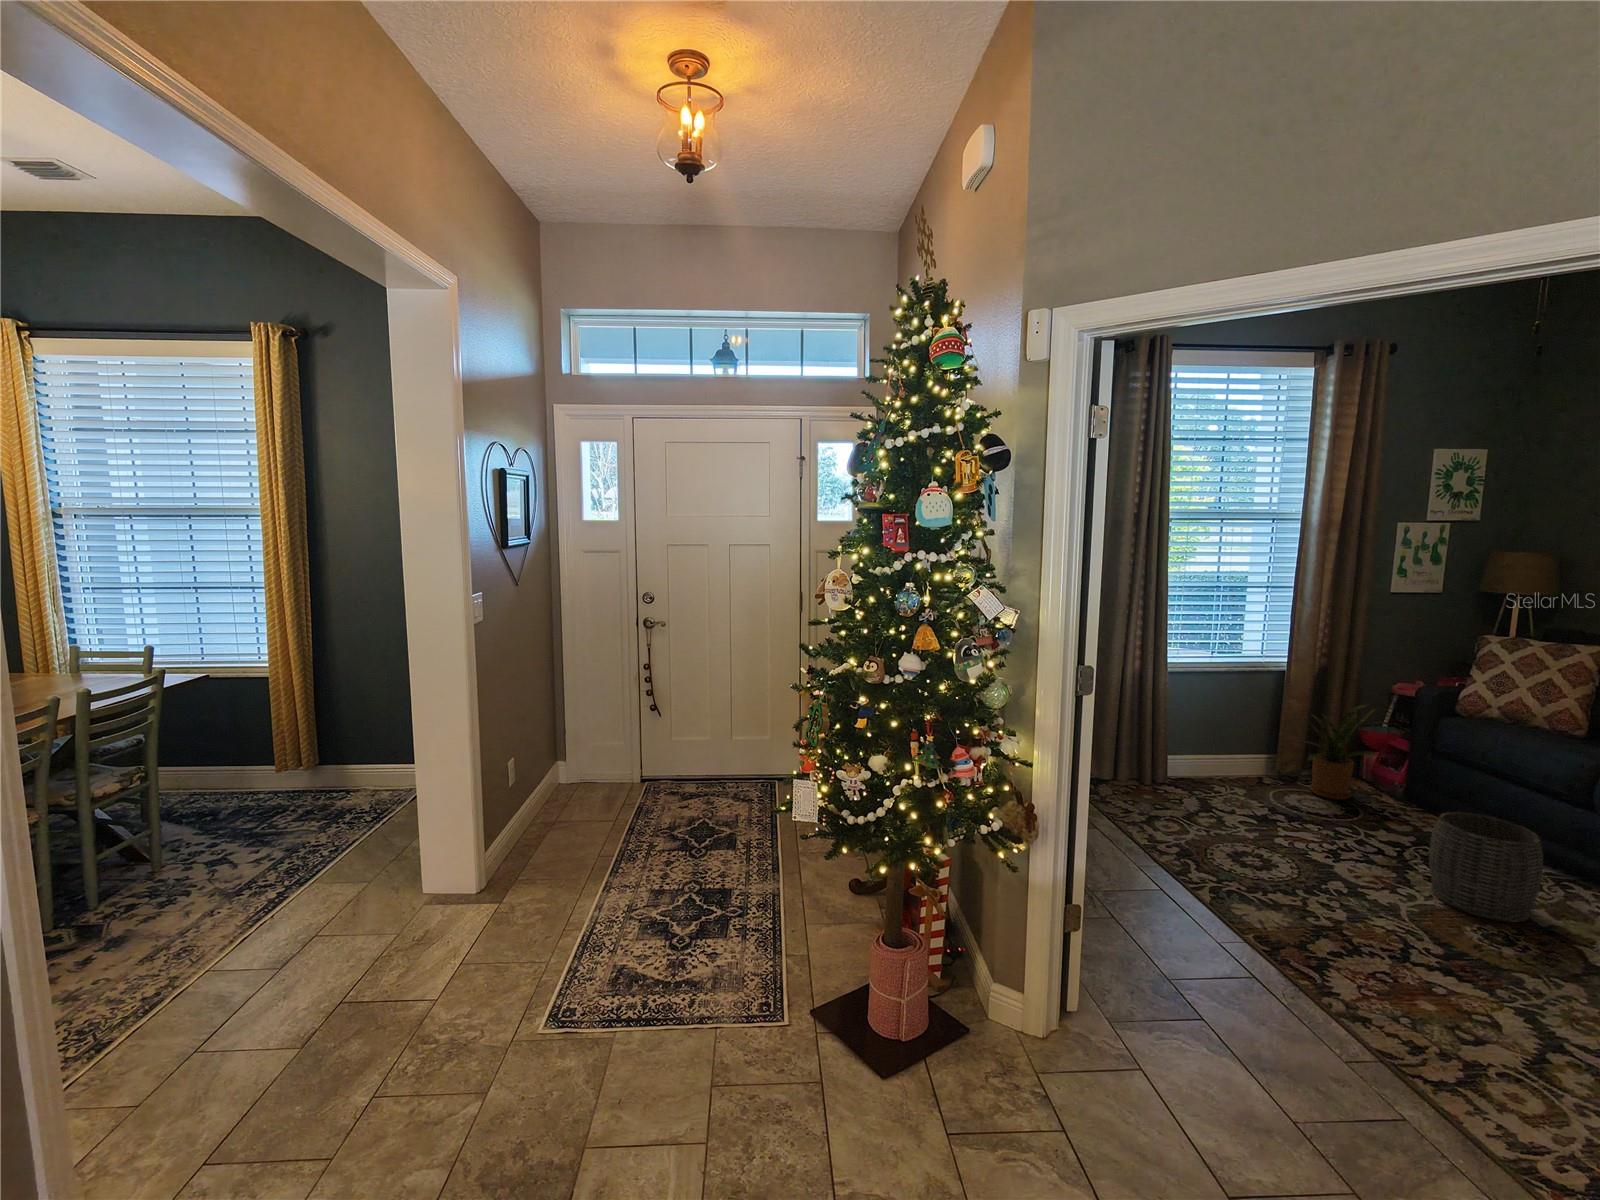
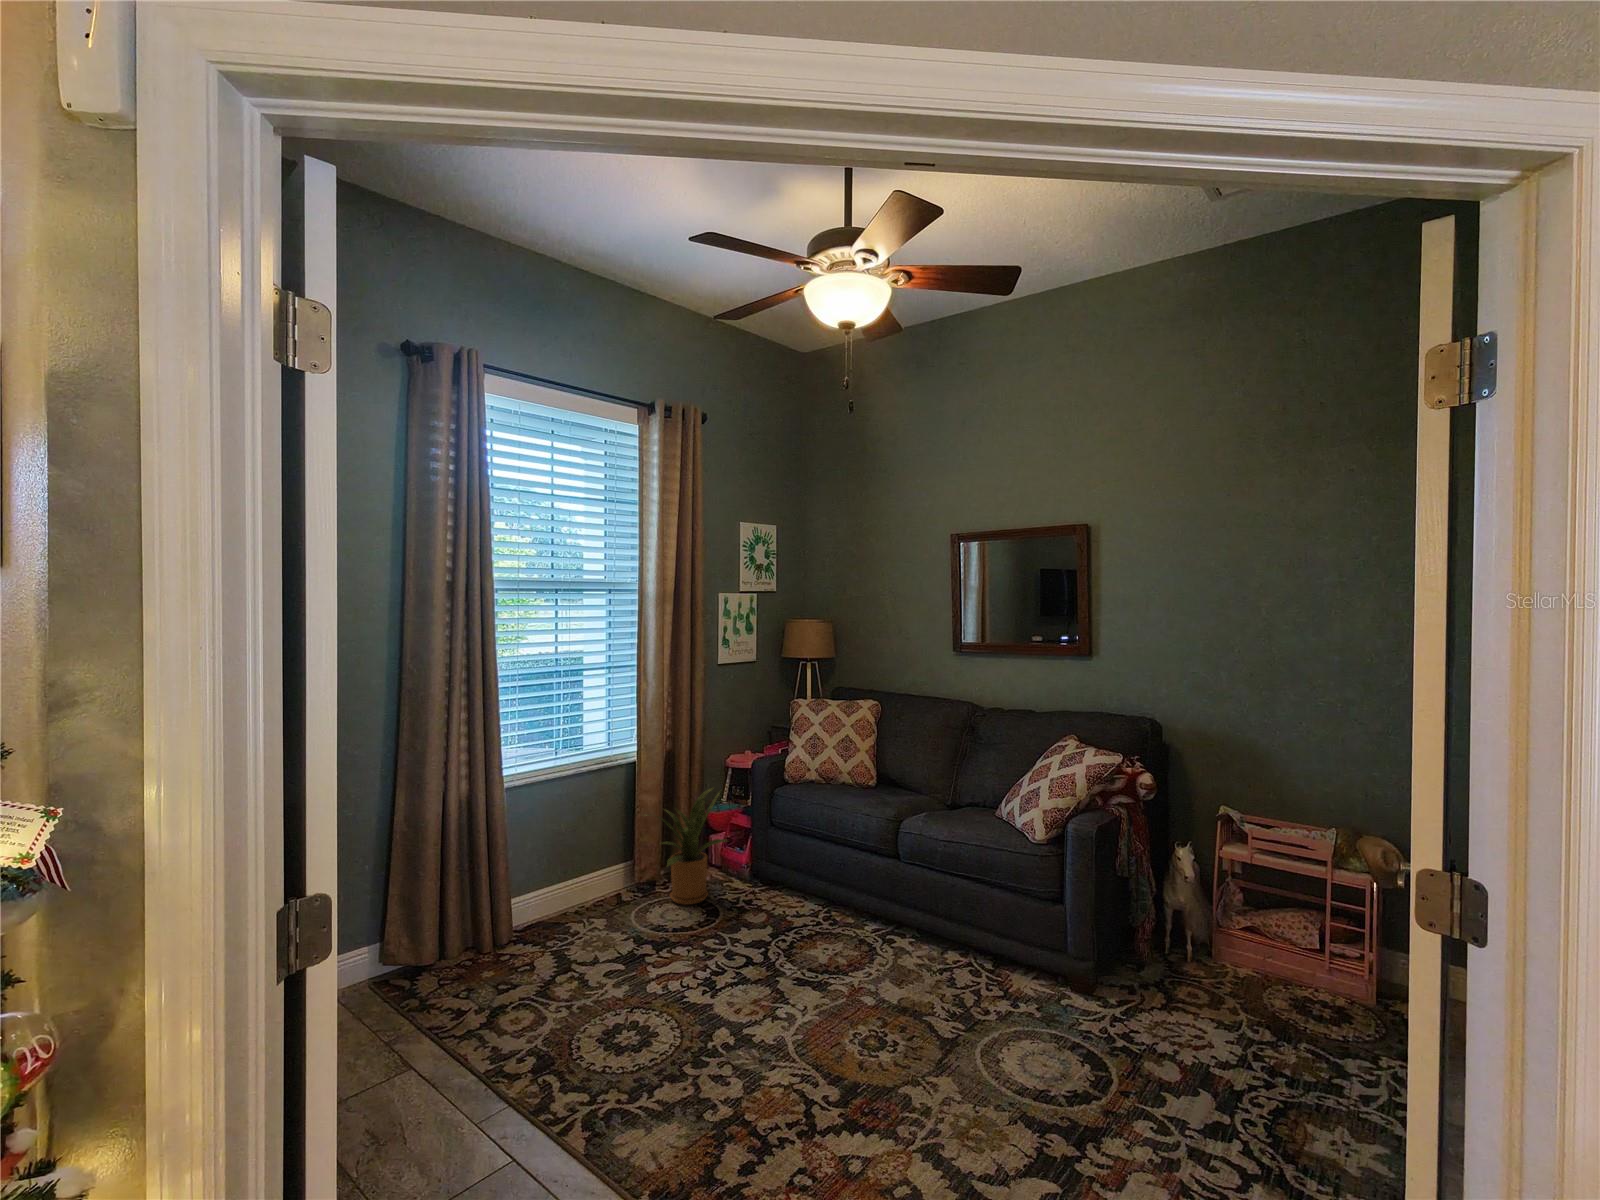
woven basket: present [1429,812,1543,922] -> none [790,892,875,1010]

